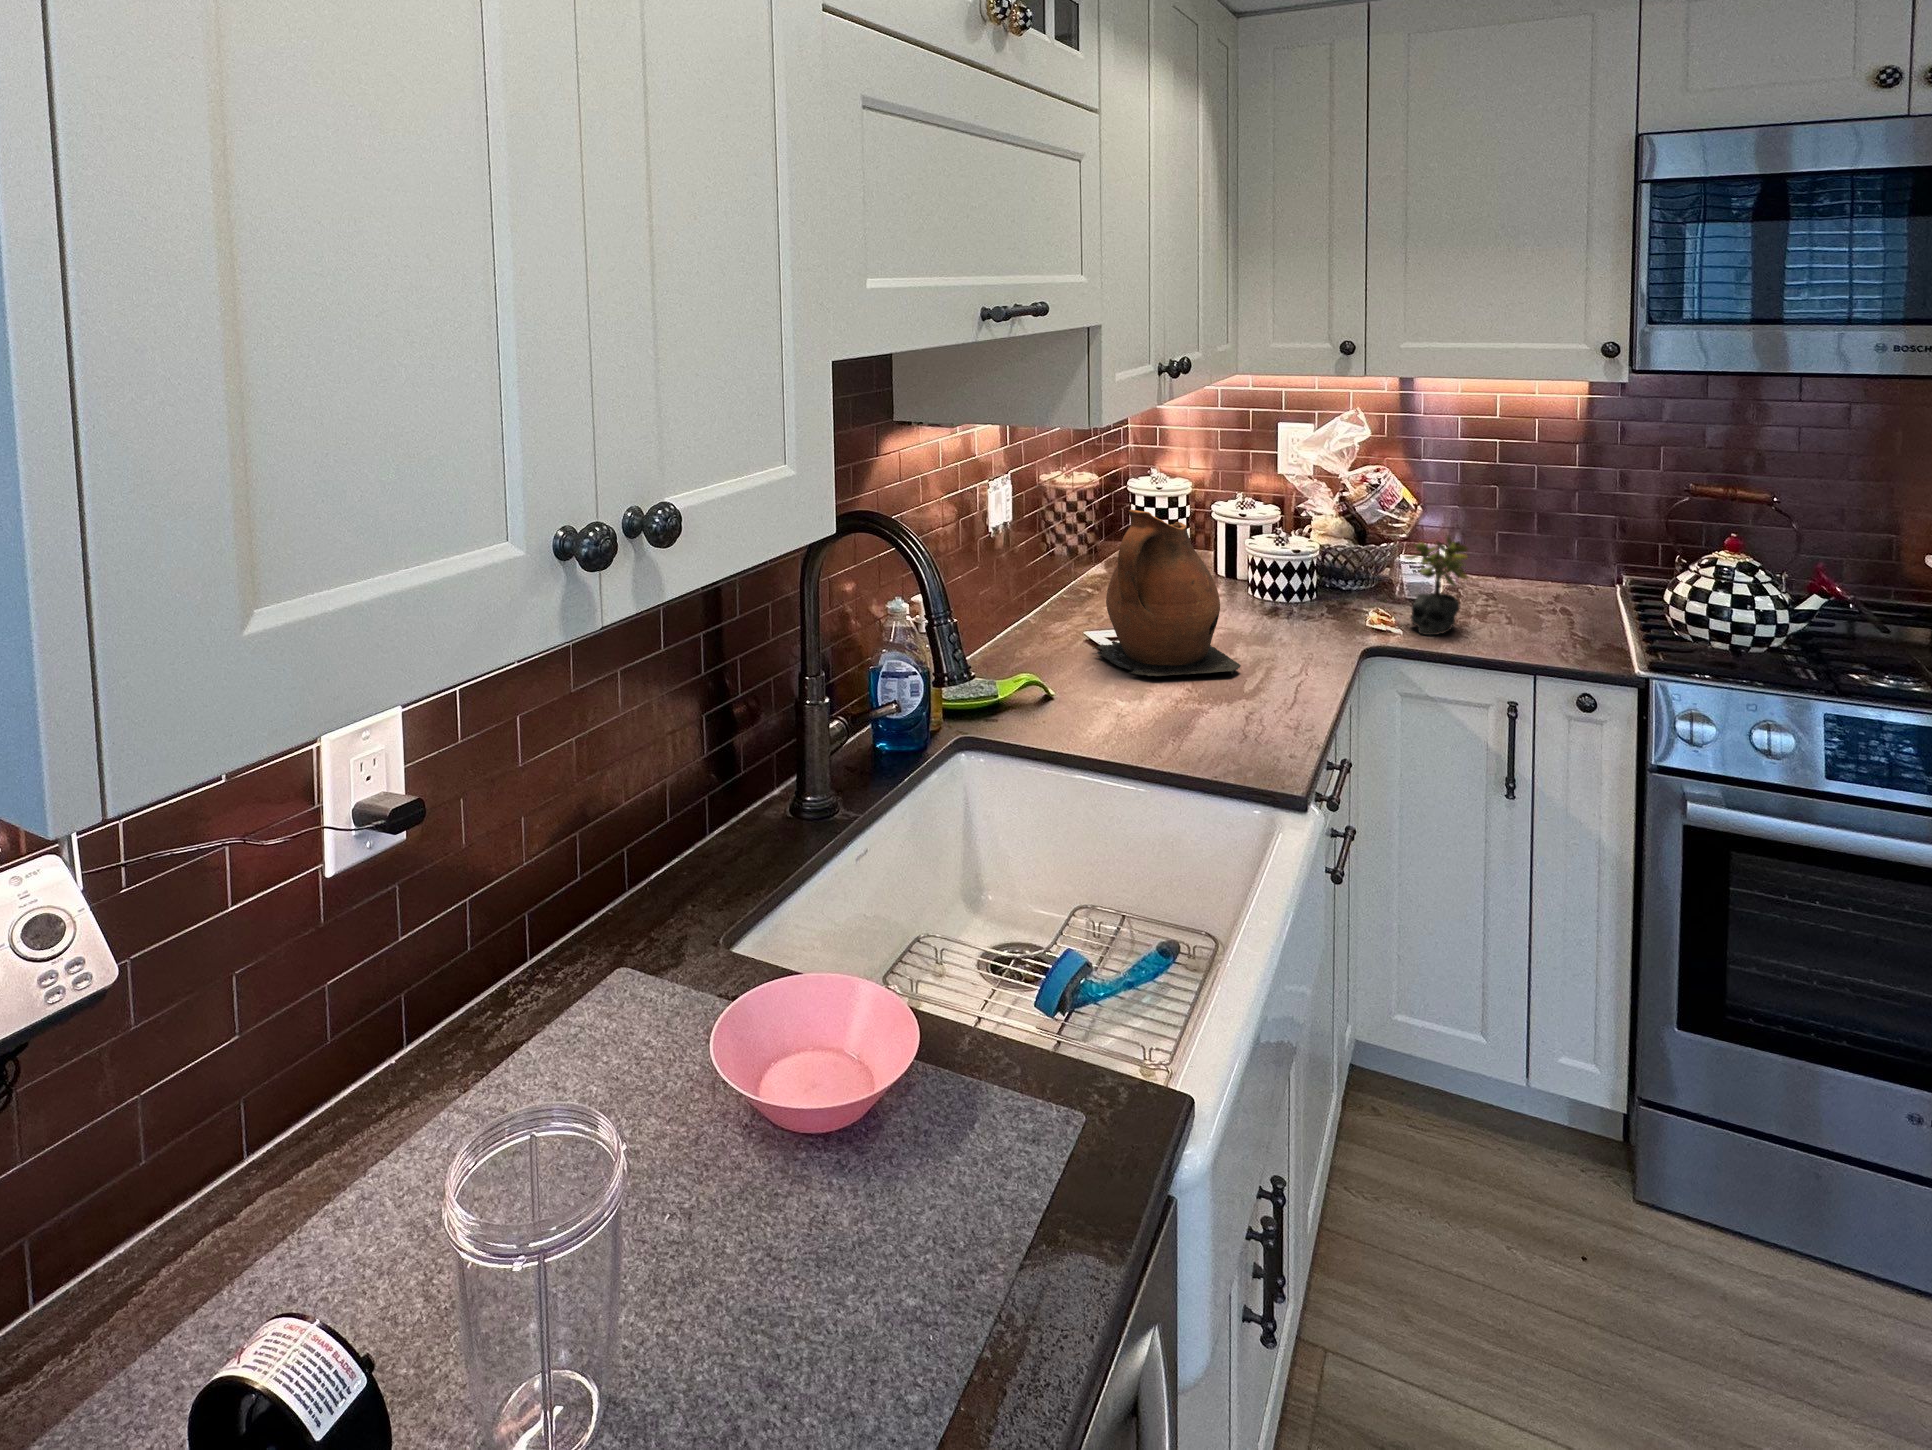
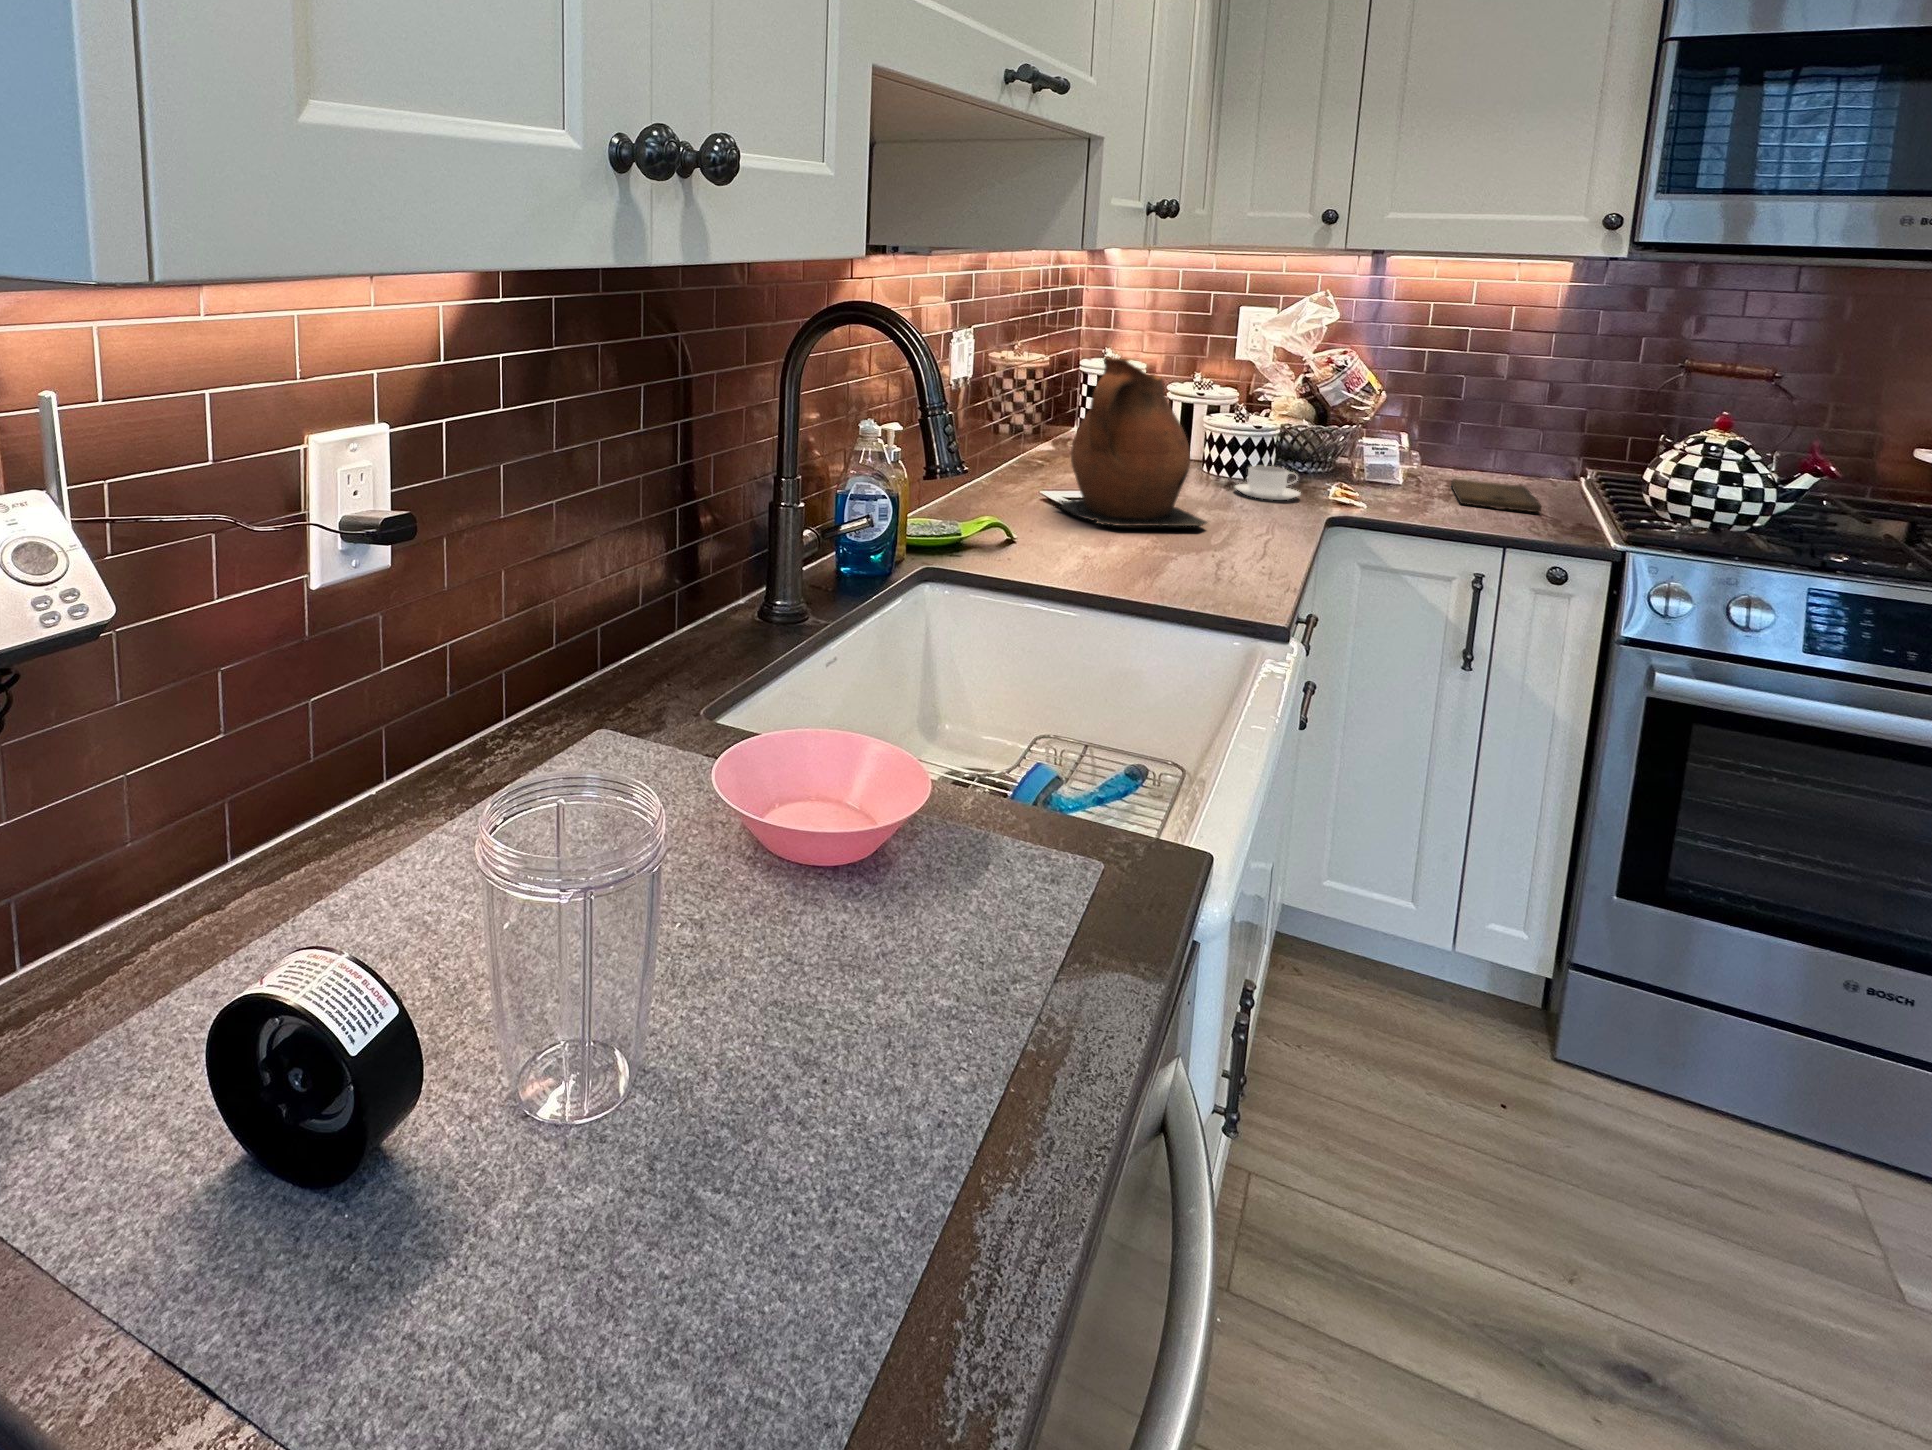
succulent plant: present [1405,536,1468,635] -> none [1375,412,1444,511]
cutting board: none [1489,591,1572,628] -> present [1451,479,1541,512]
coffee cup: none [1274,593,1338,629] -> present [1235,466,1300,500]

